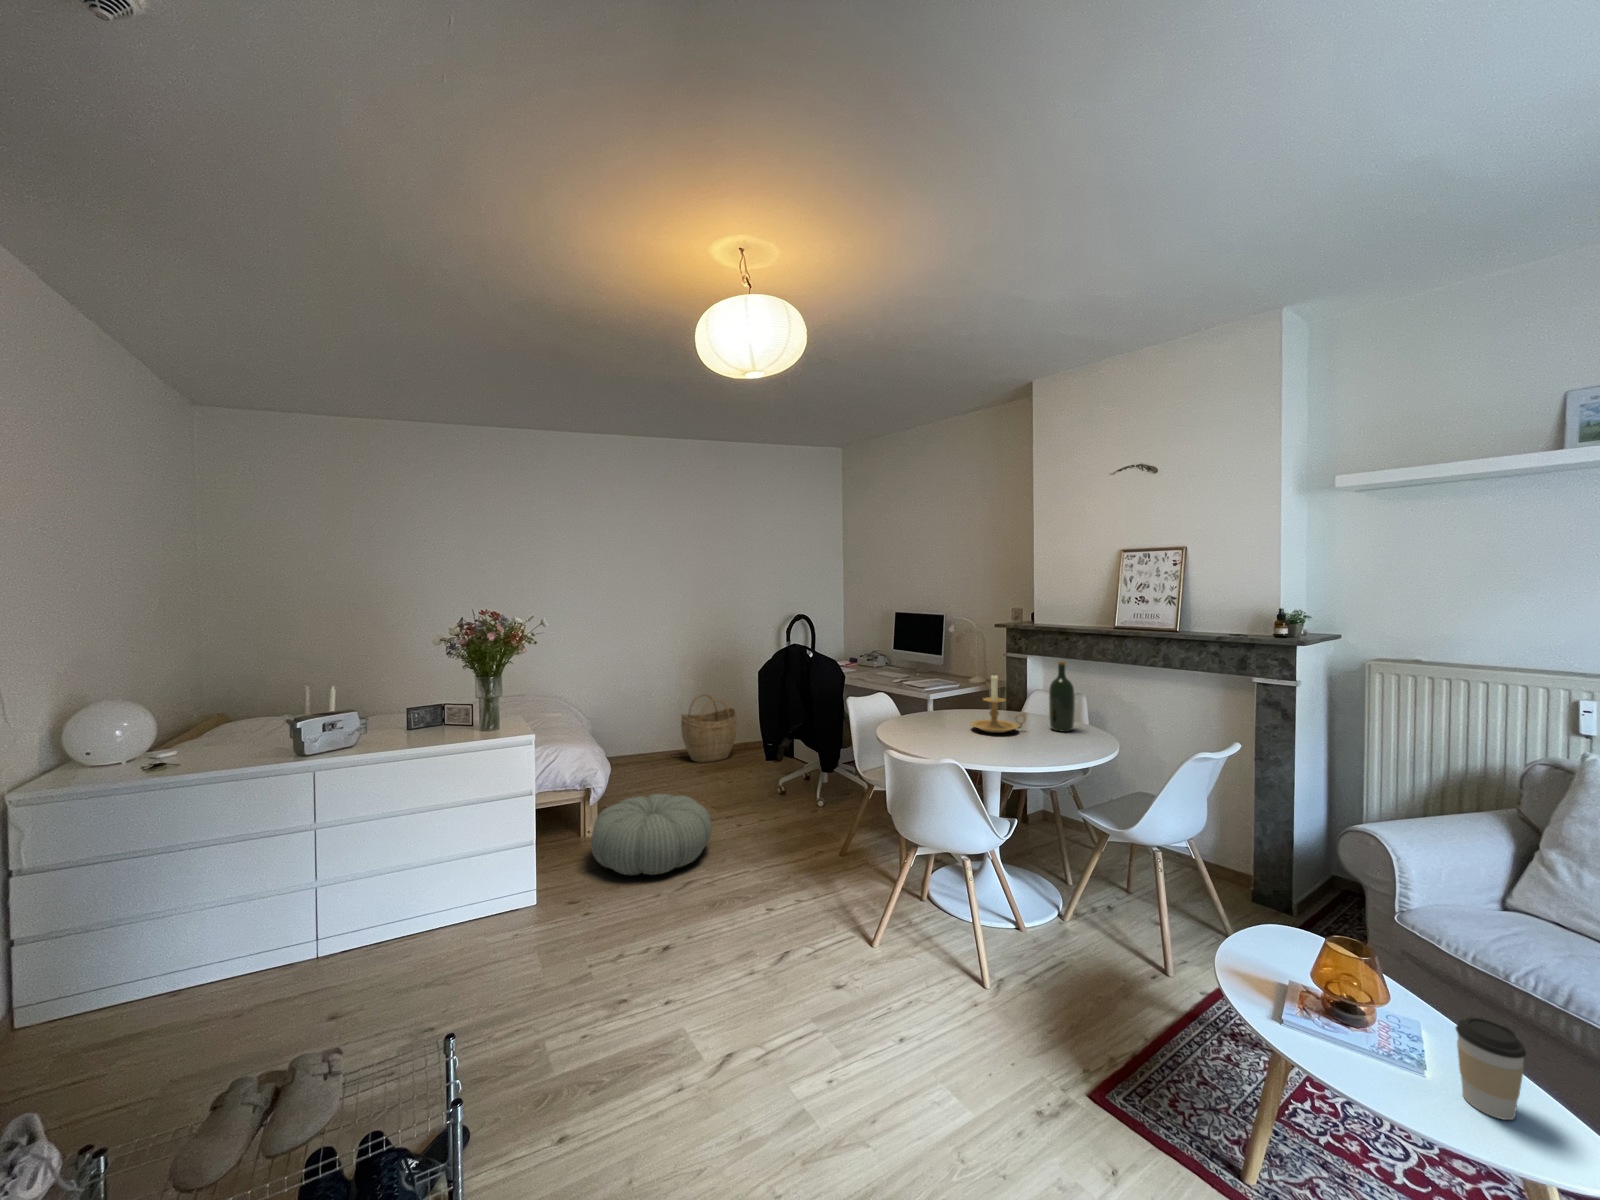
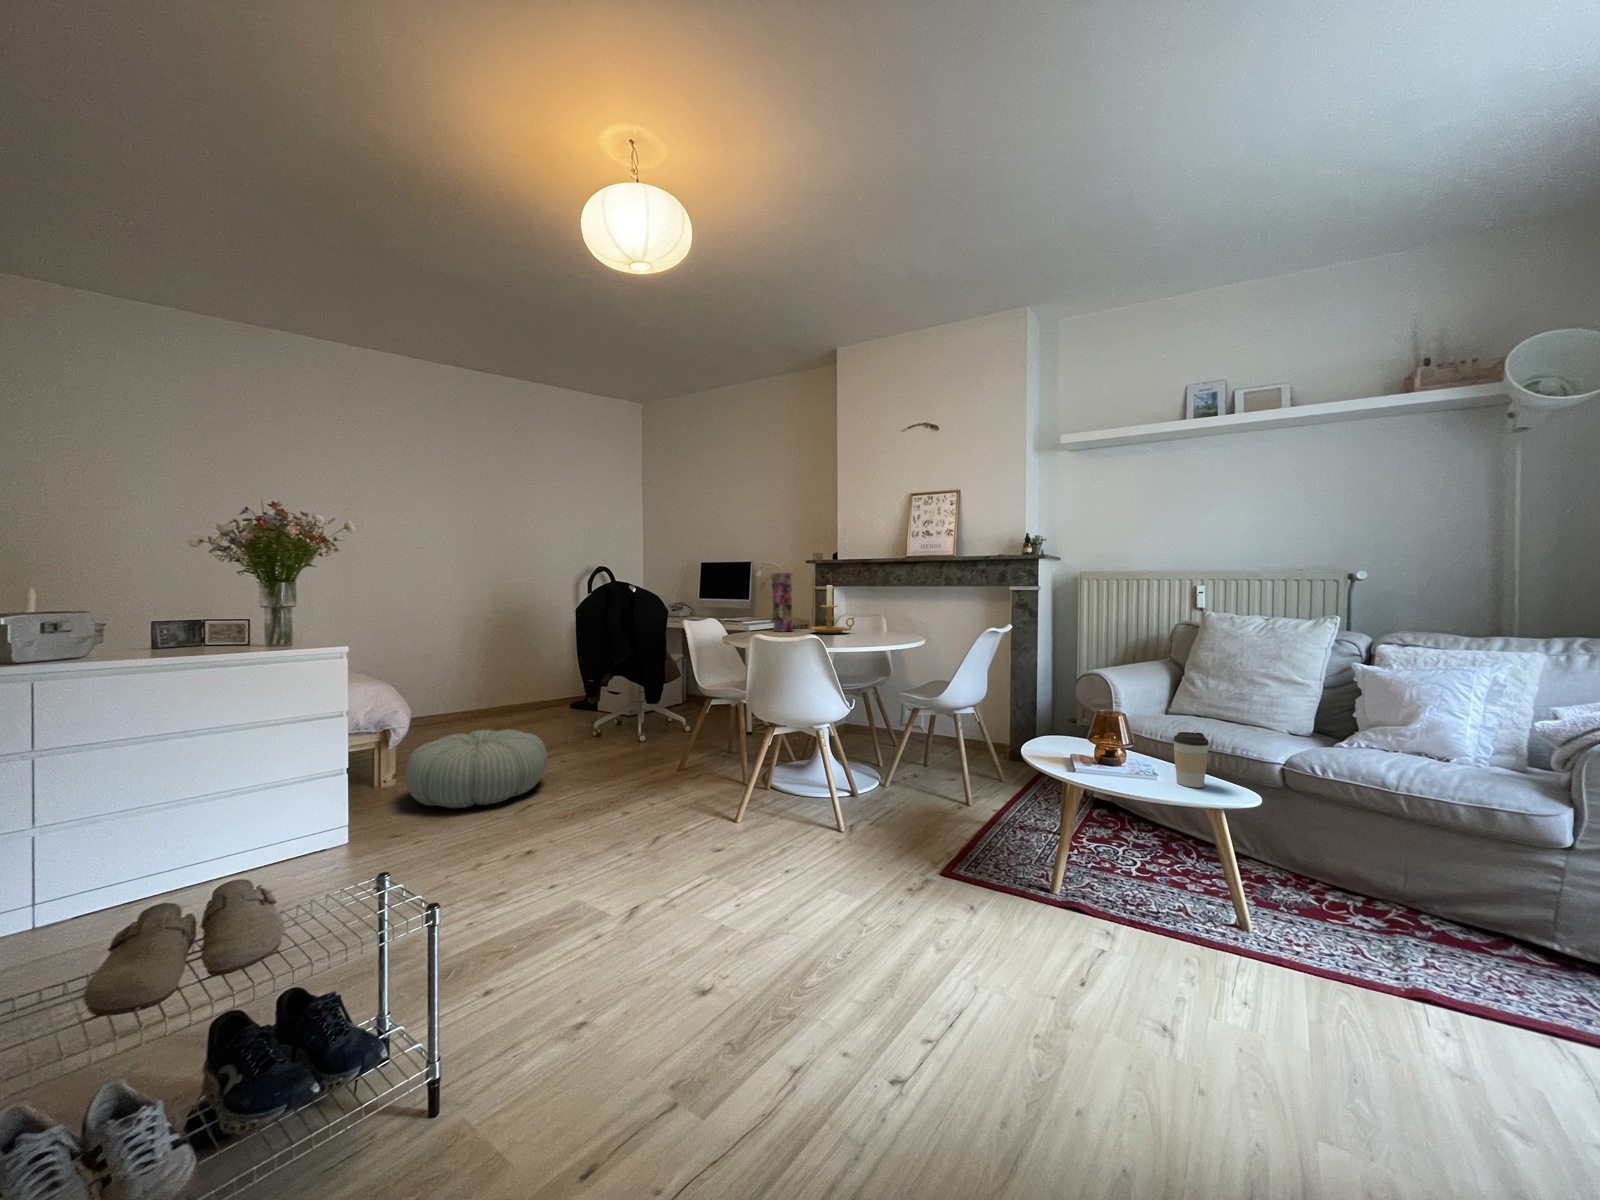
vase: none [929,655,956,722] -> present [771,573,793,632]
wine bottle: present [1049,661,1075,732] -> none [871,574,891,632]
woven basket: present [681,694,737,763] -> none [476,651,541,722]

